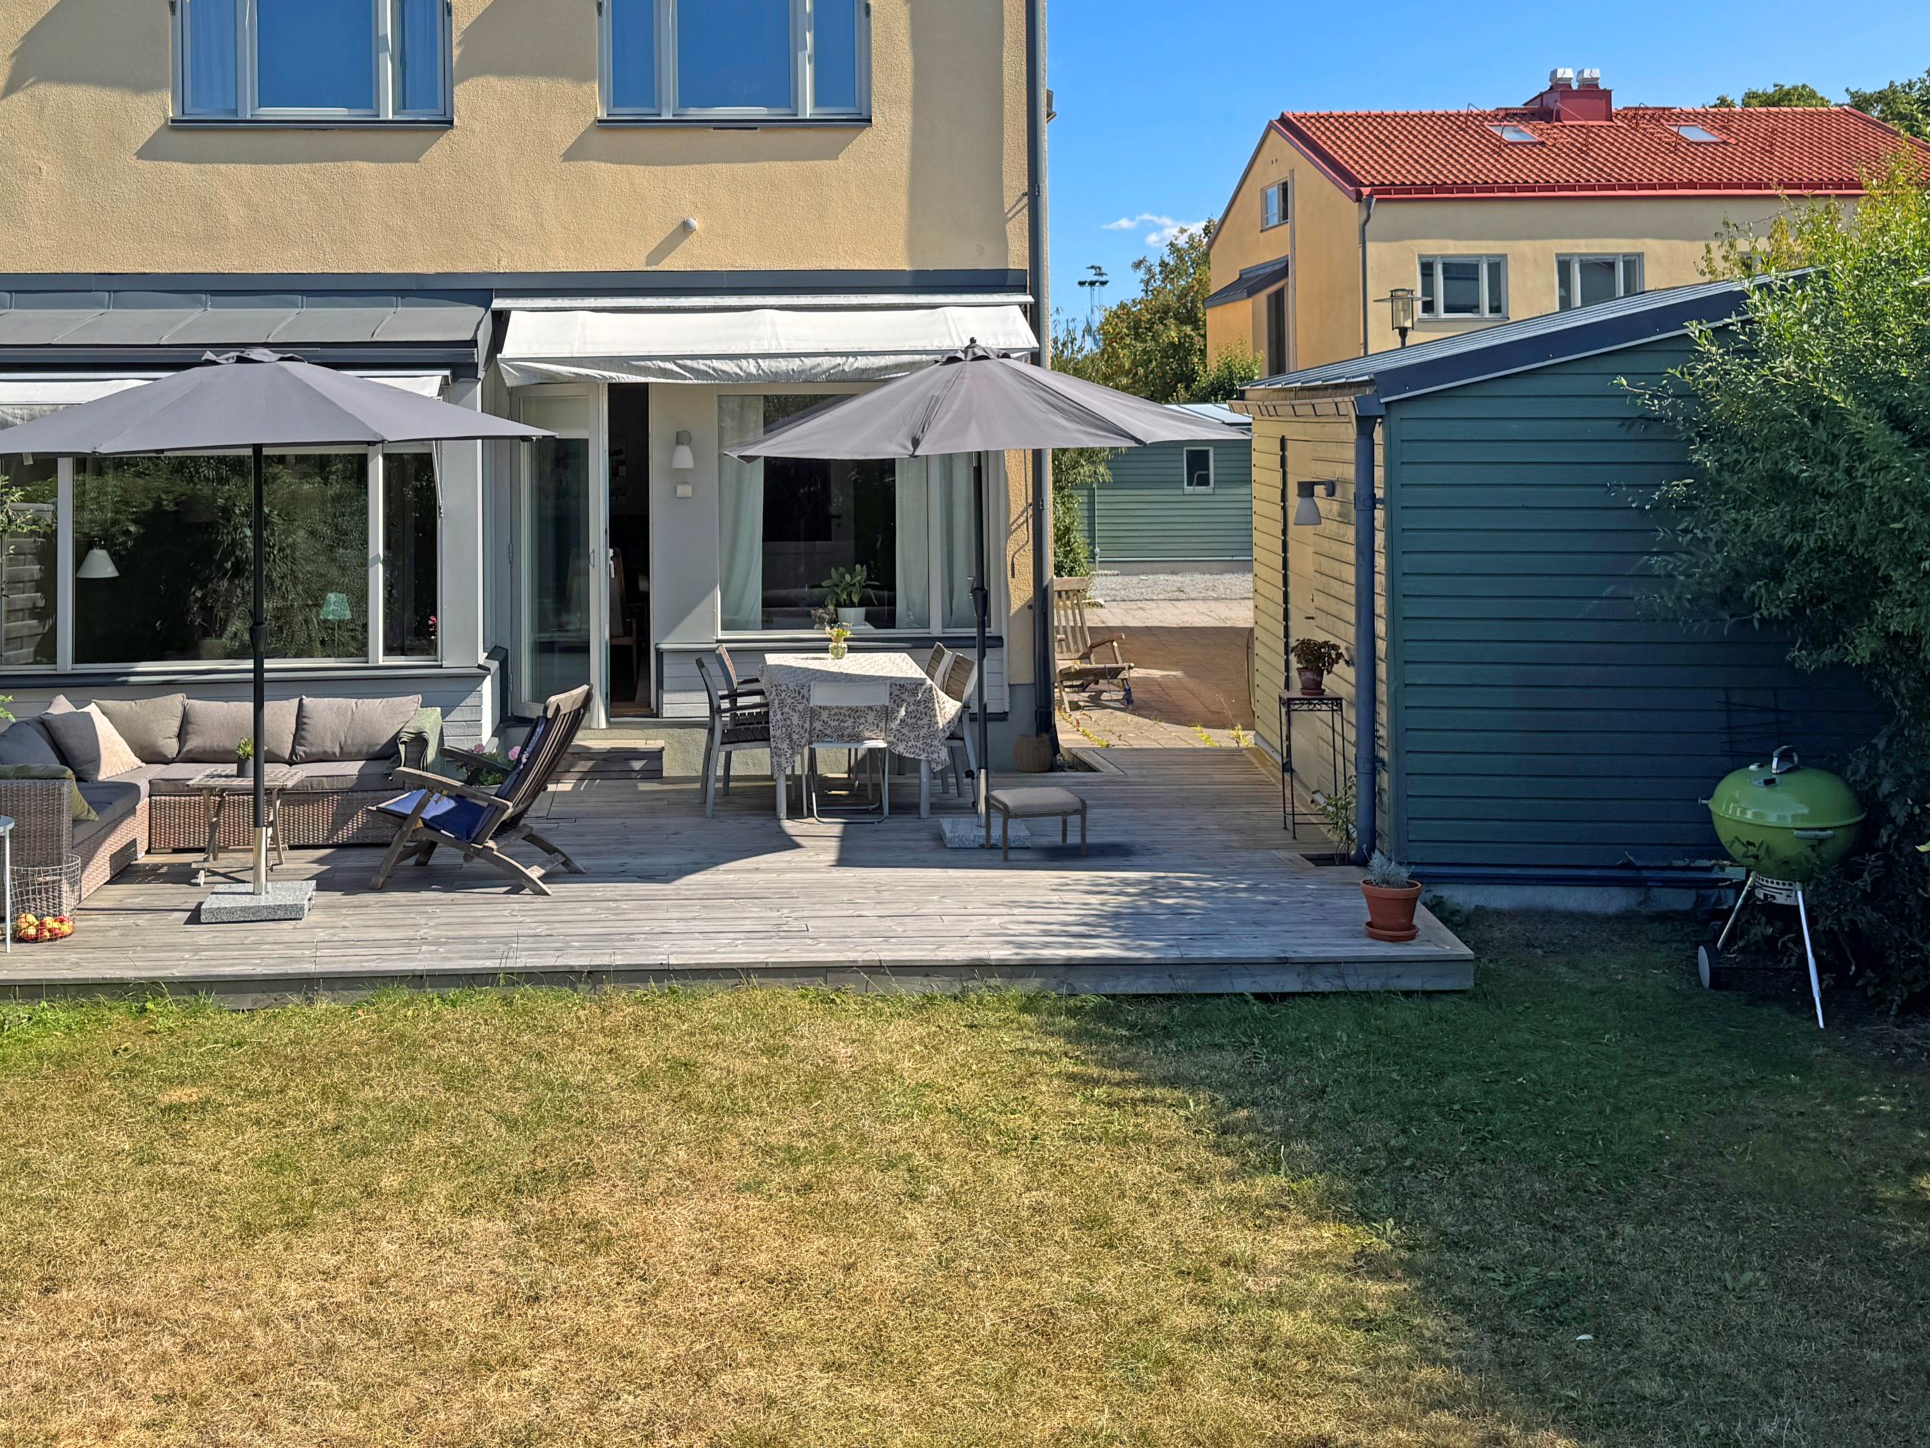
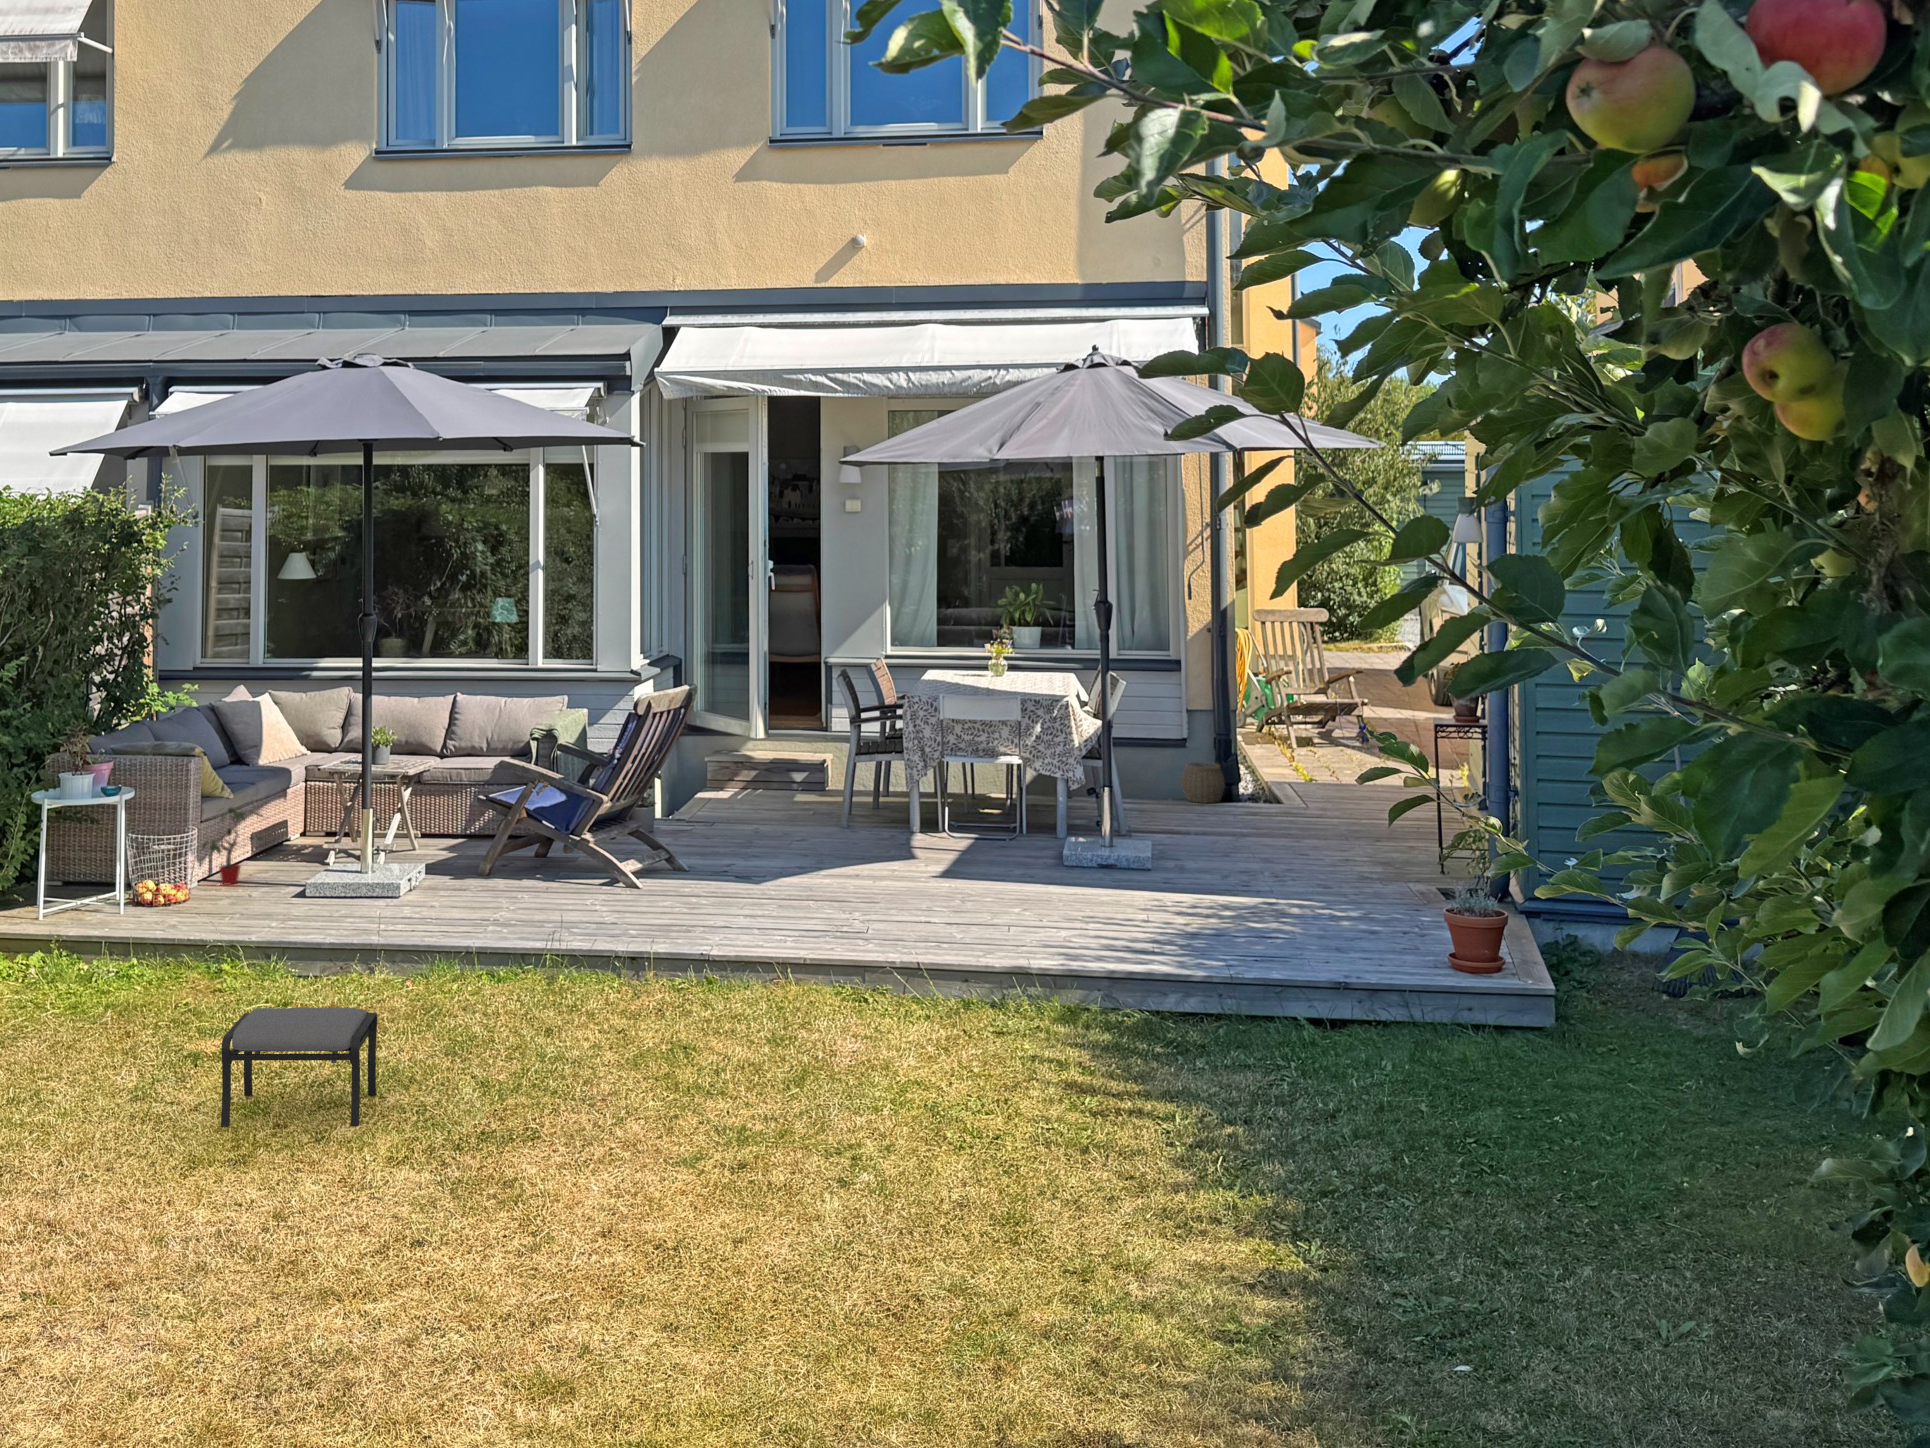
ottoman: present [984,787,1087,861] -> present [221,1007,377,1126]
potted plant: none [79,828,146,911] -> present [202,807,263,885]

